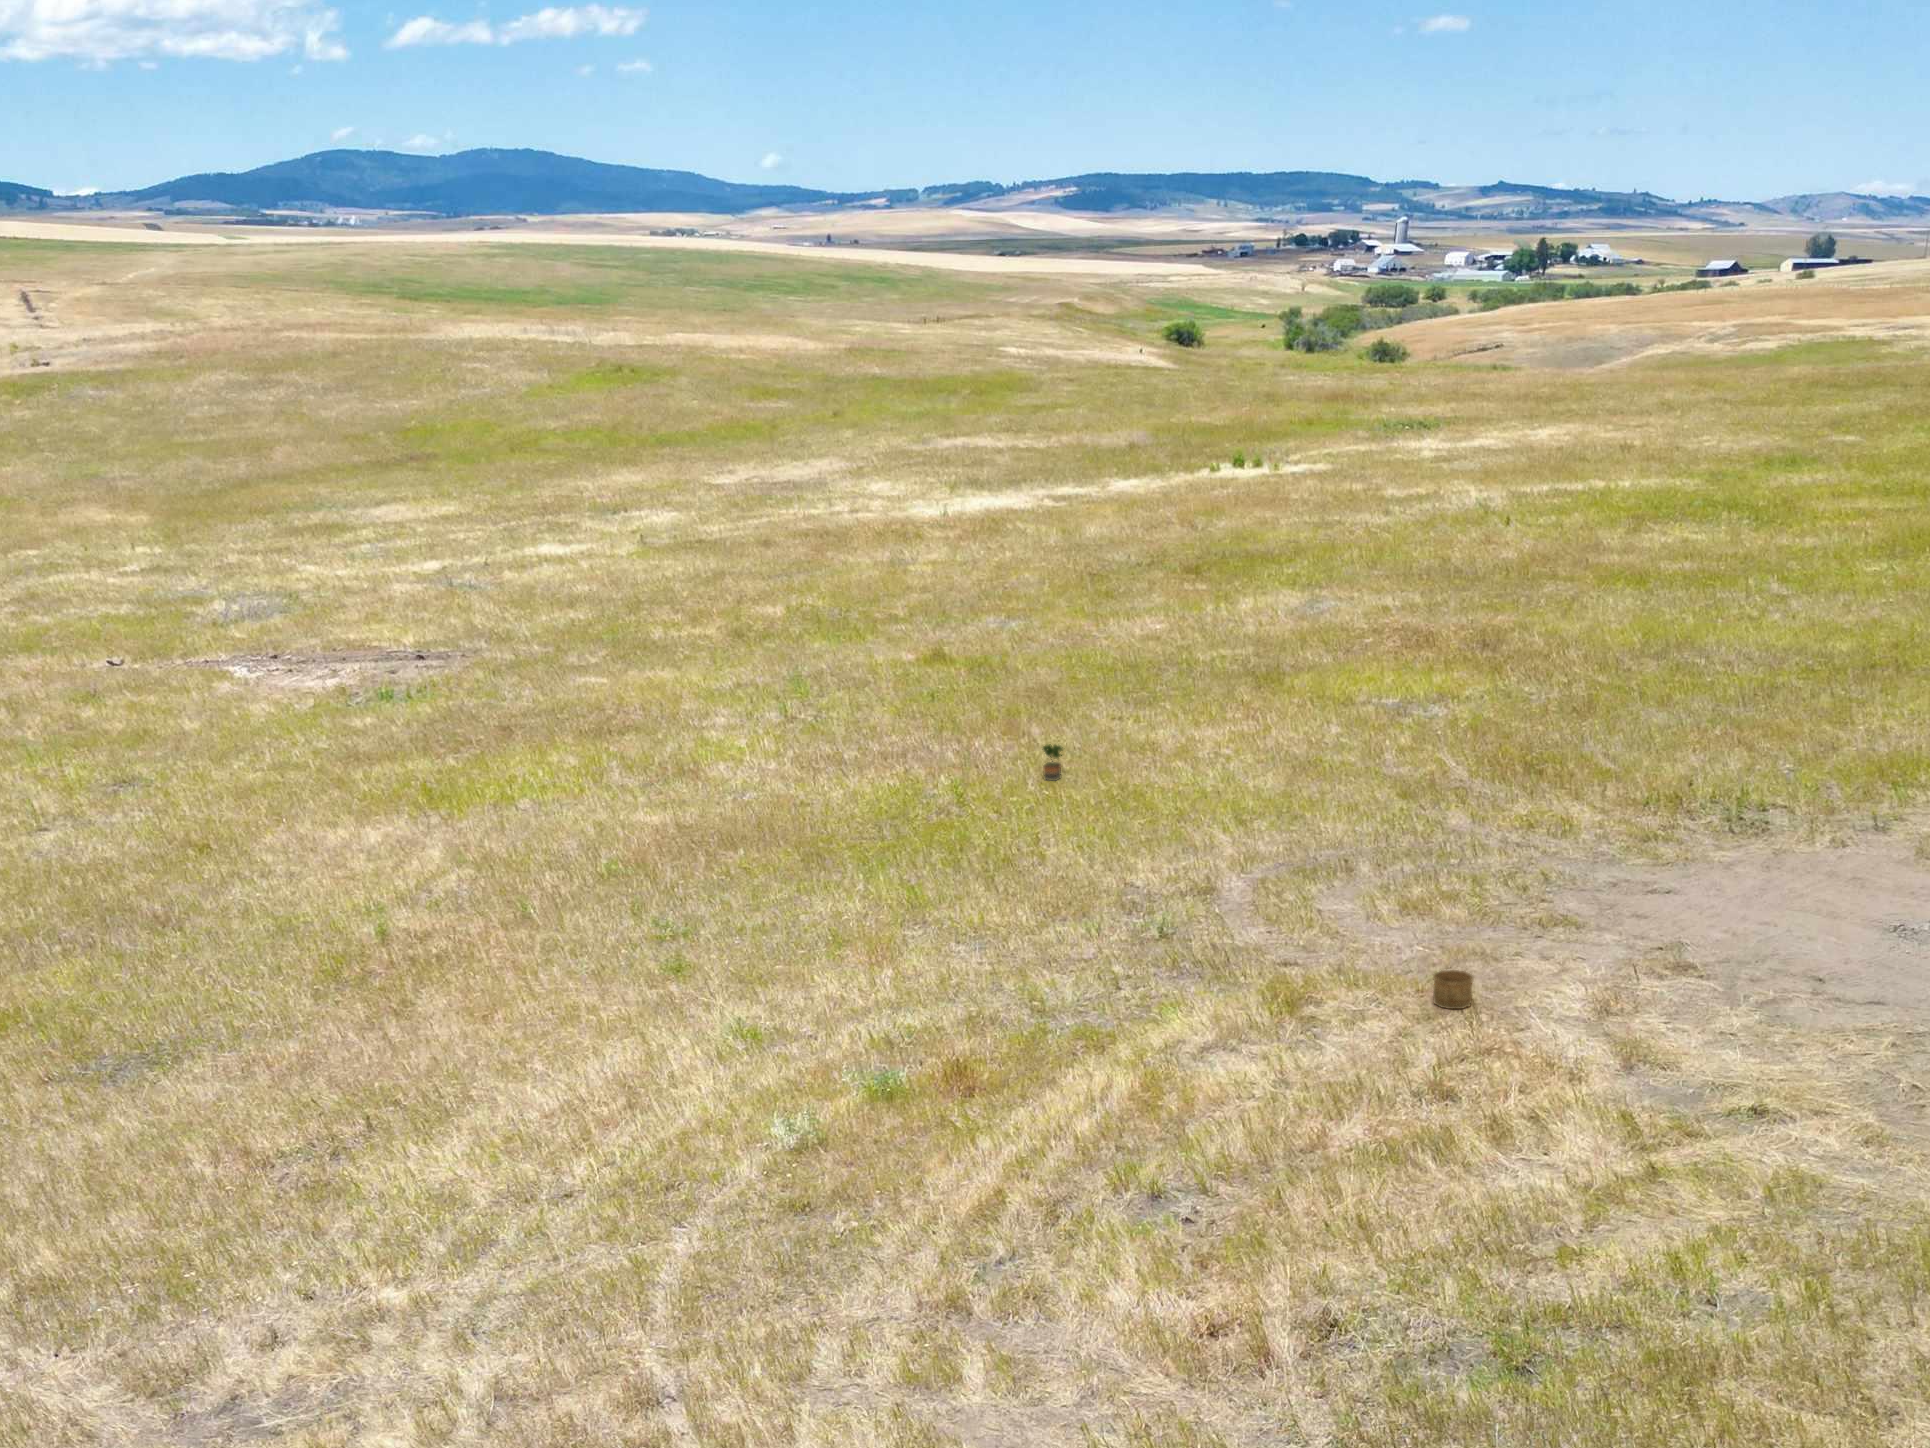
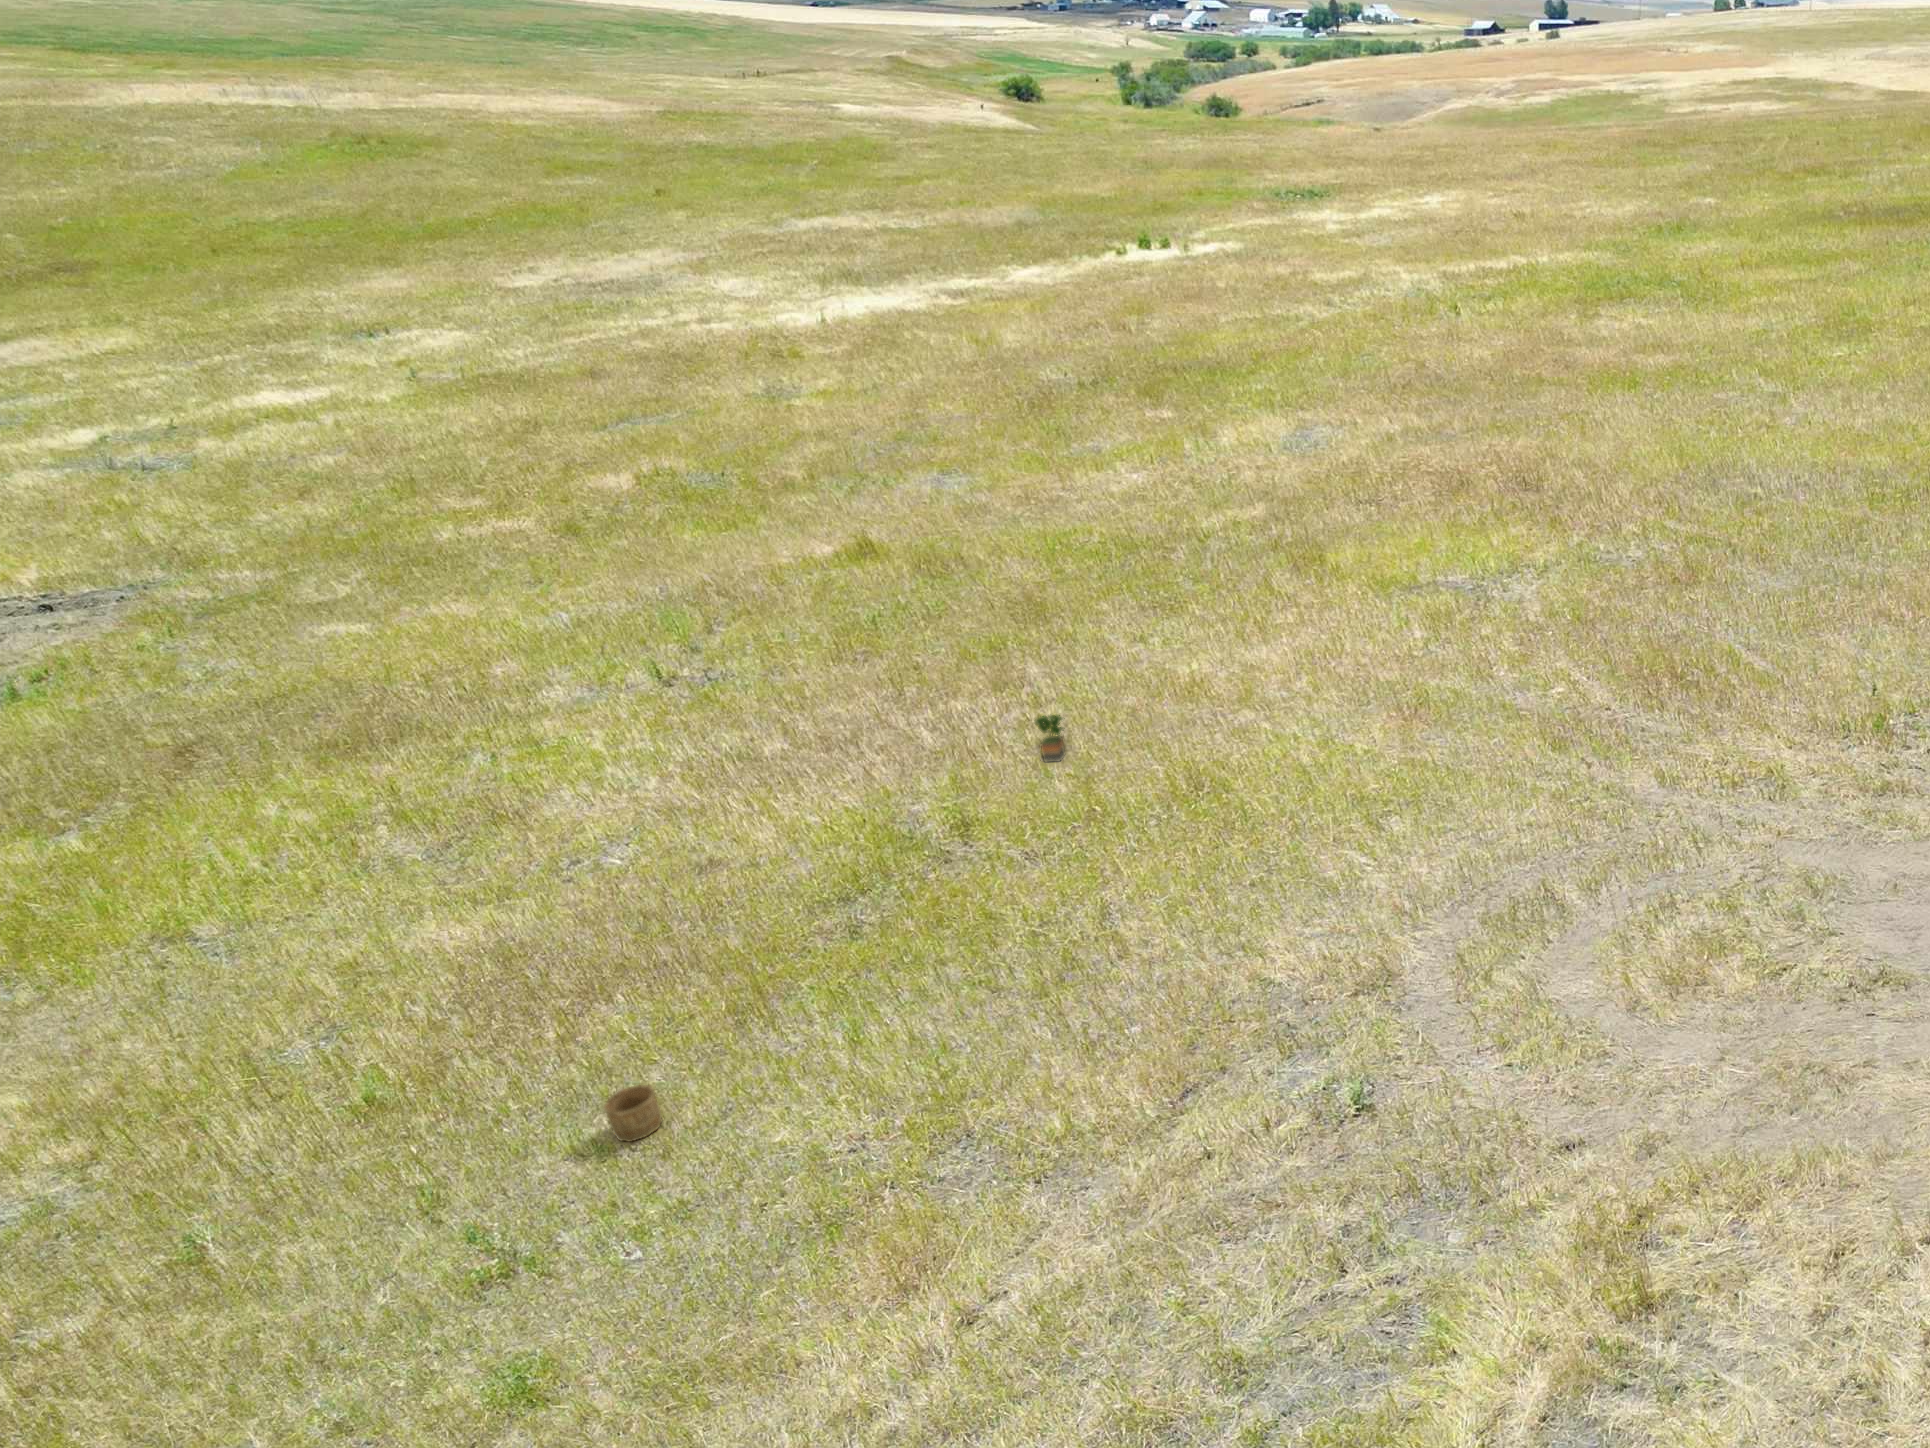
wooden bucket: present [1433,970,1474,1009] -> present [603,1085,662,1142]

